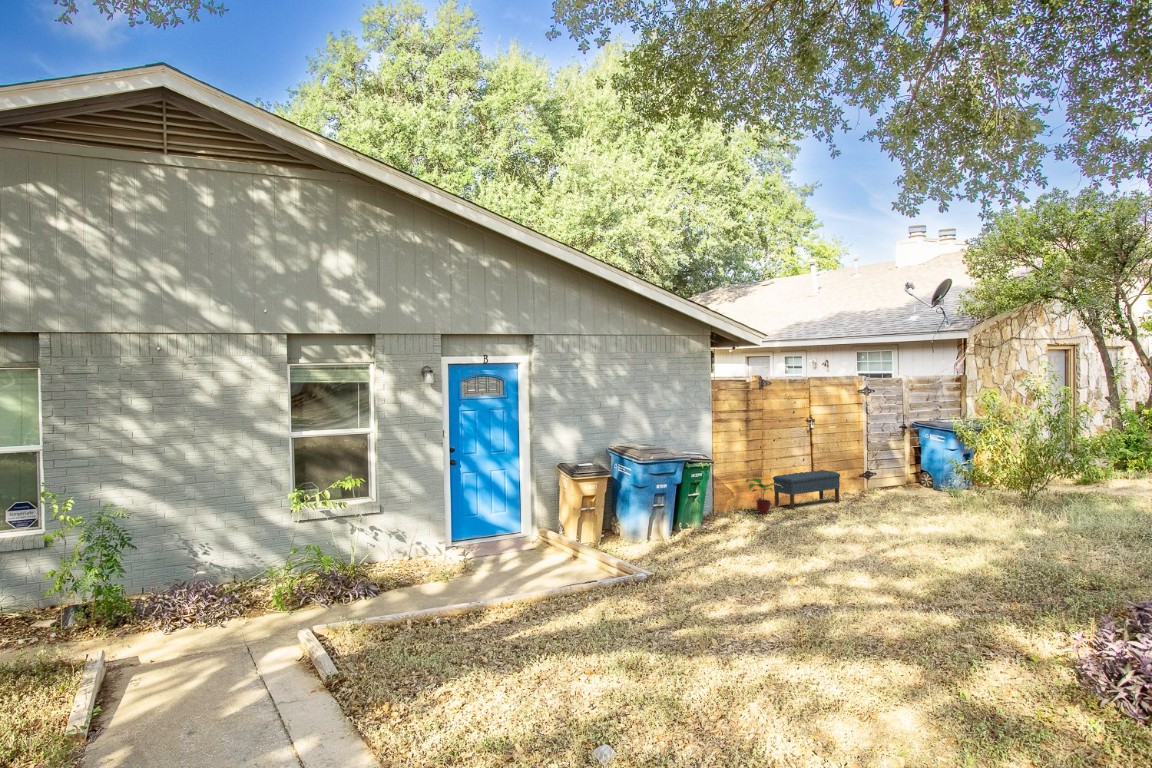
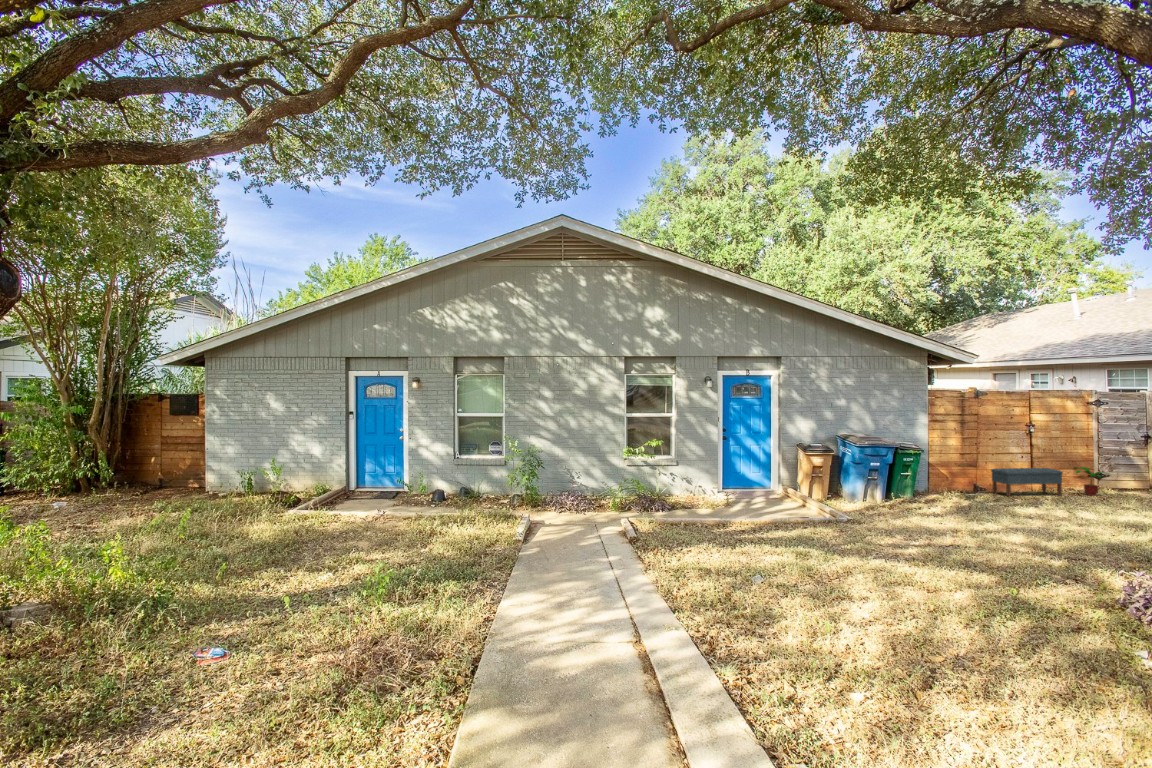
potted plant: present [746,478,780,514] -> present [1074,467,1108,496]

